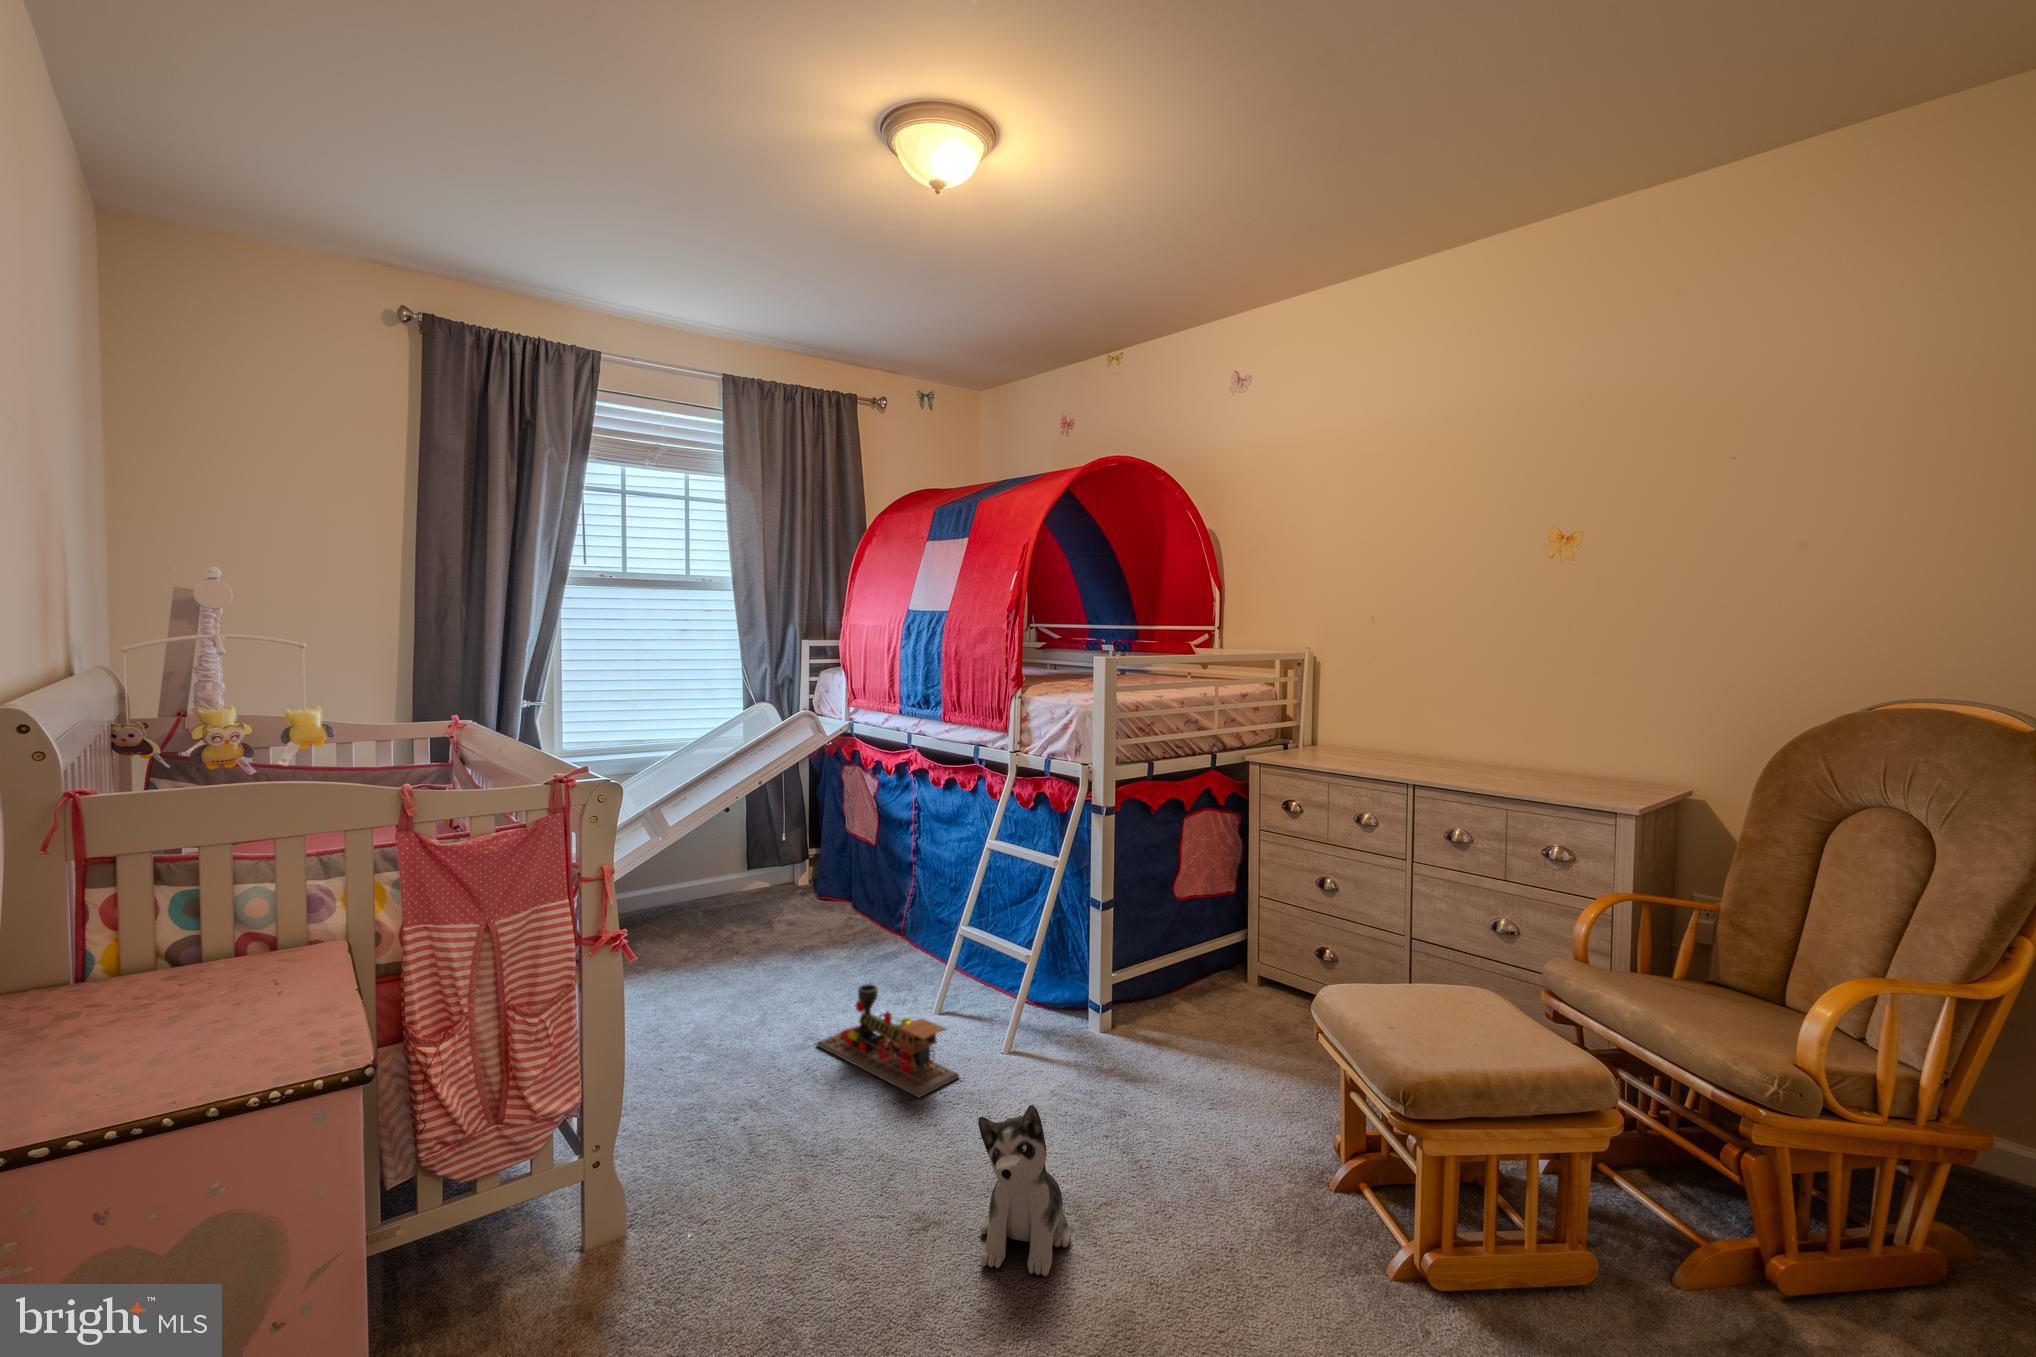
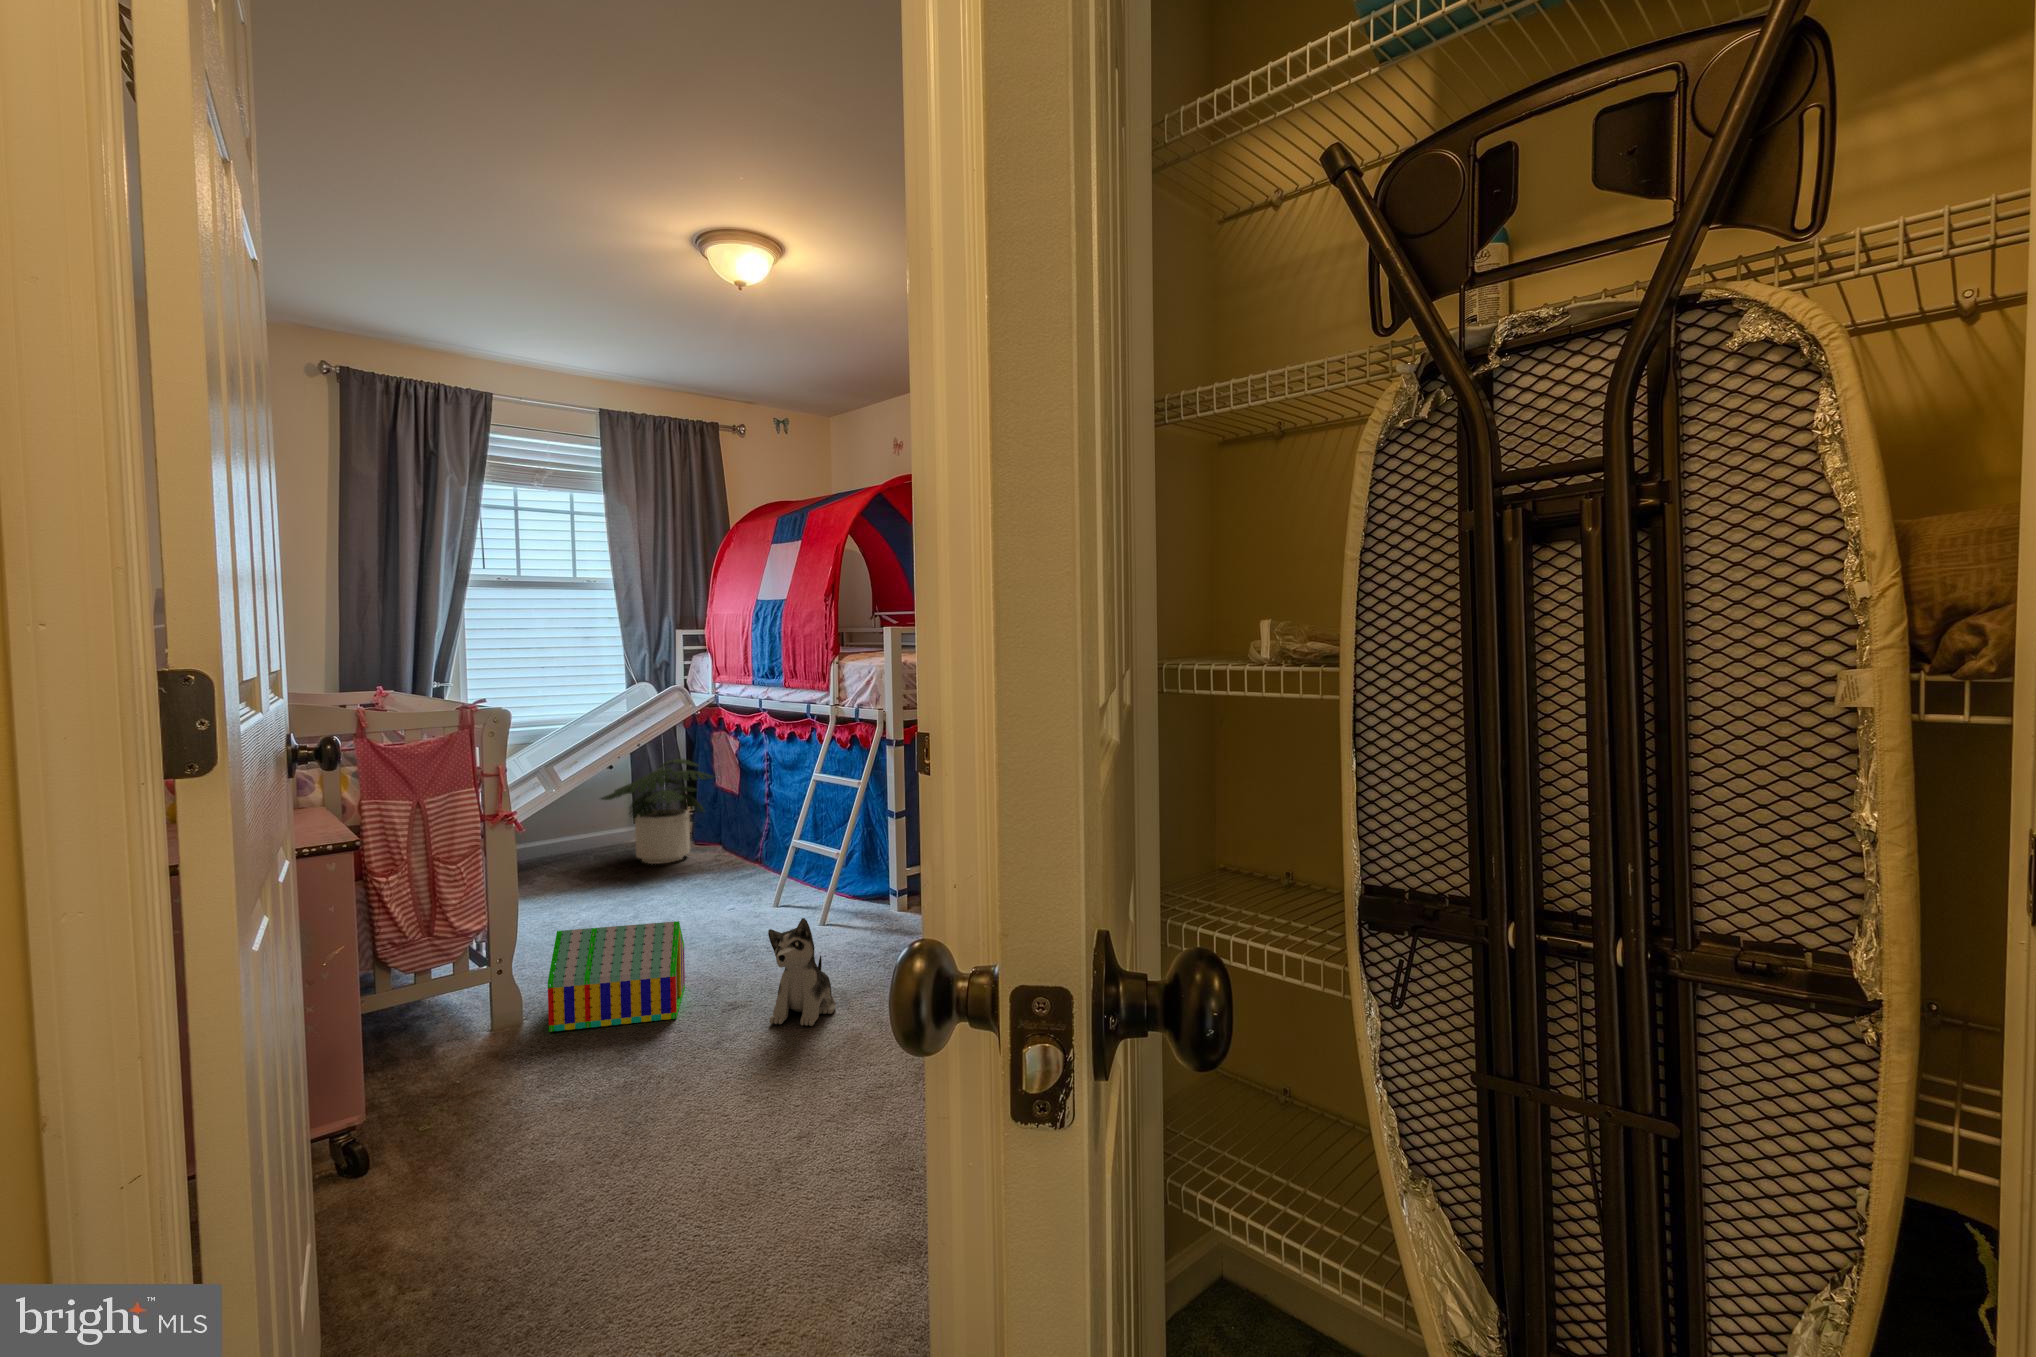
potted plant: none [710,796,850,924] -> present [601,759,714,864]
toy train: present [817,984,959,1097] -> none [677,881,783,952]
toy house: none [663,1085,844,1256] -> present [548,921,685,1032]

